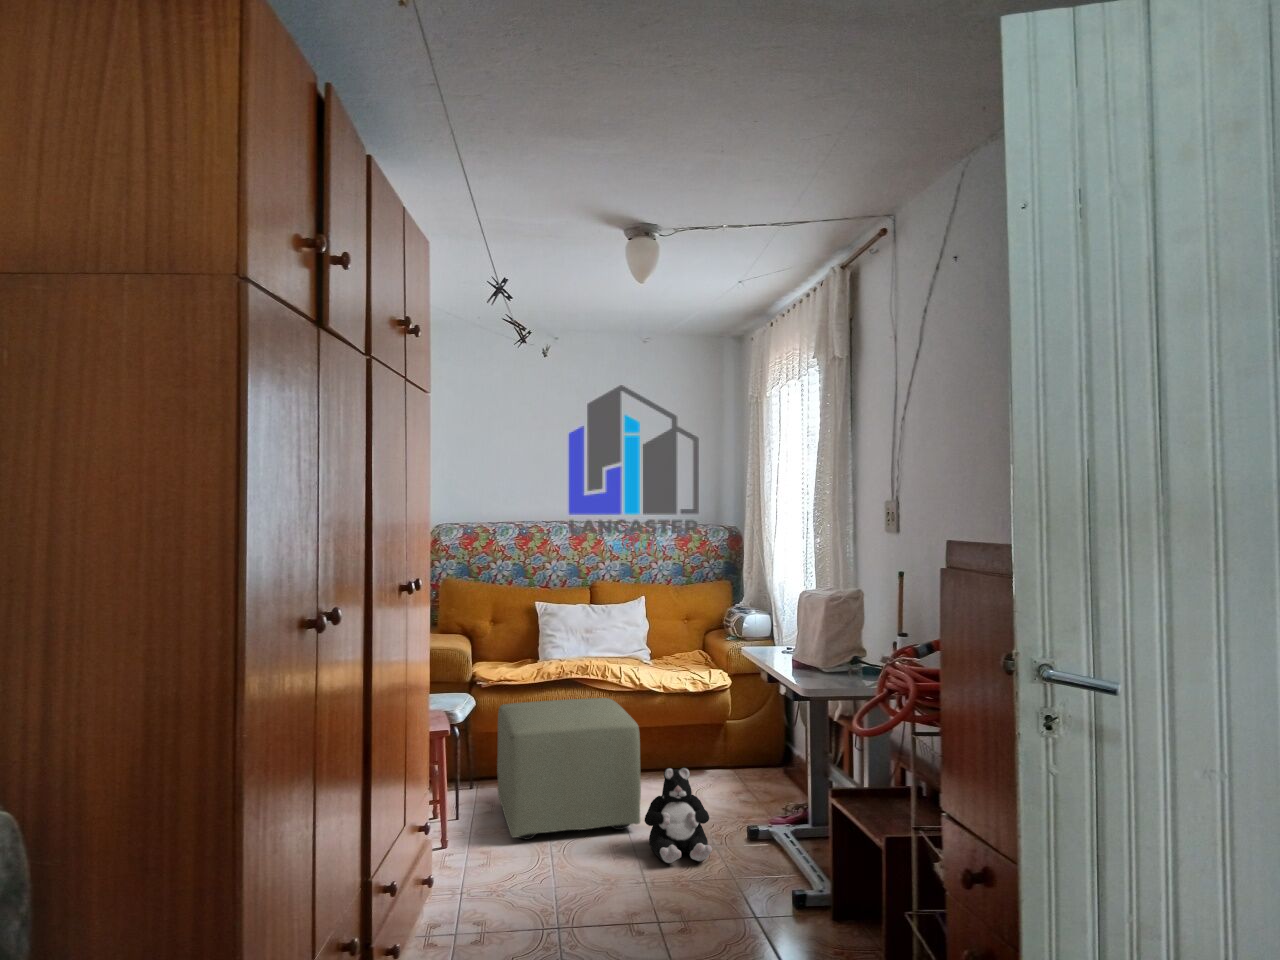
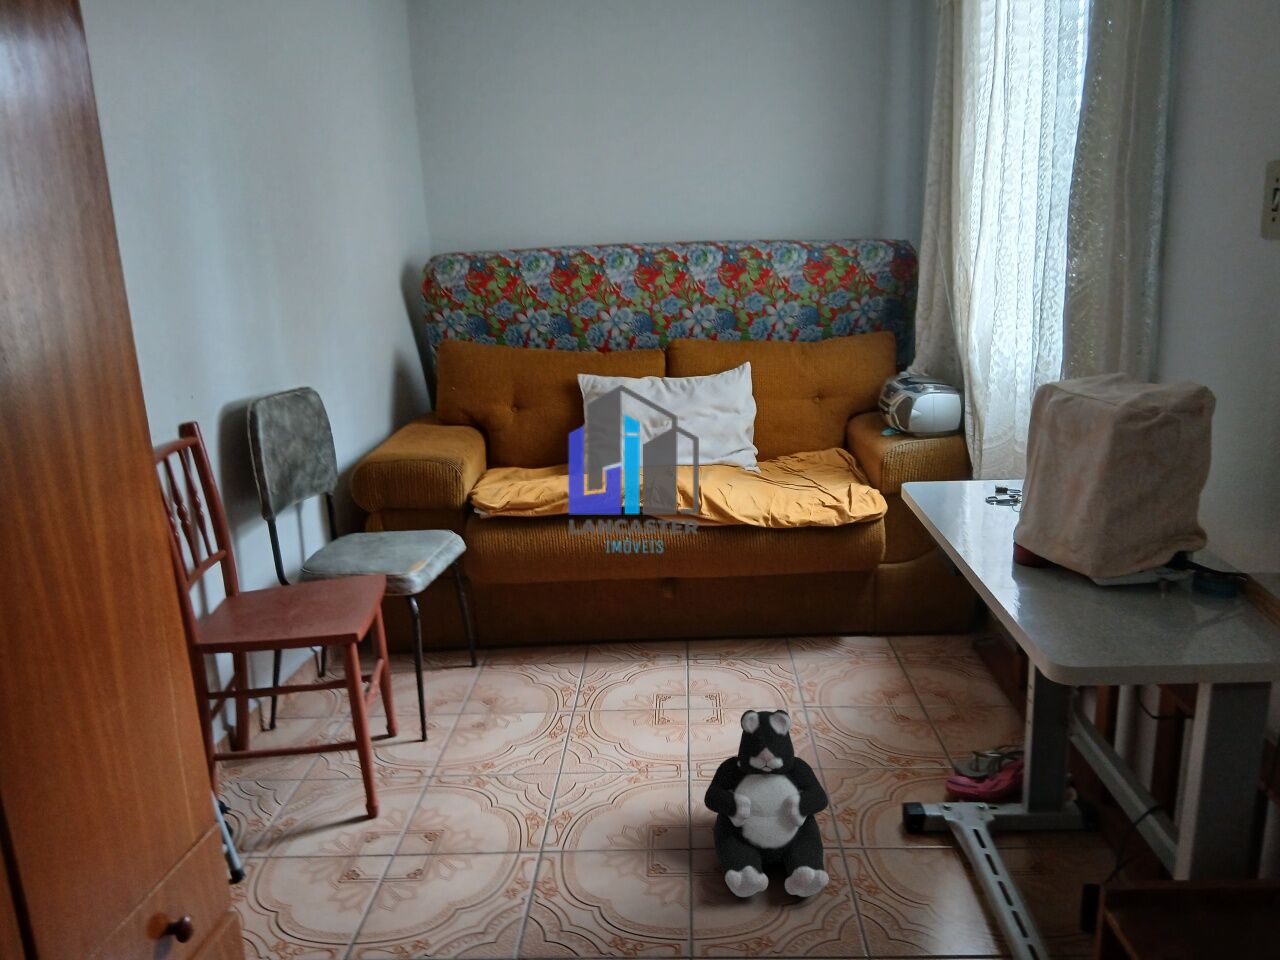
ottoman: present [497,698,641,839] -> none [463,544,709,801]

